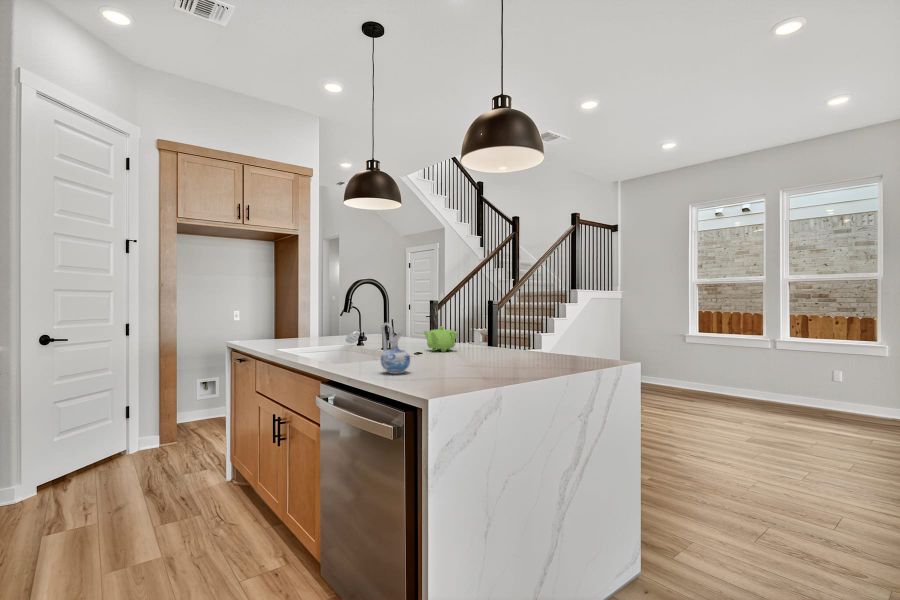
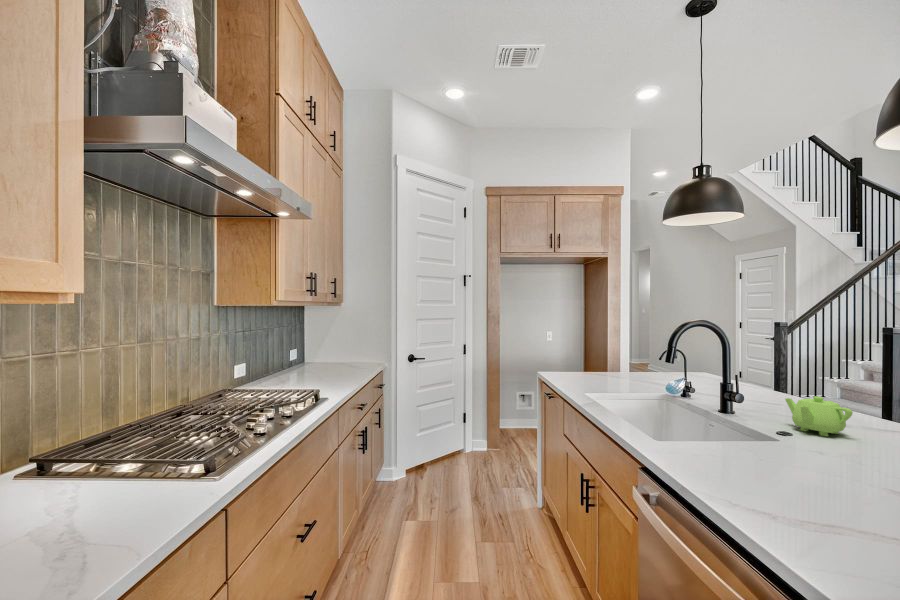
ceramic pitcher: present [381,323,410,374] -> none [727,416,781,498]

